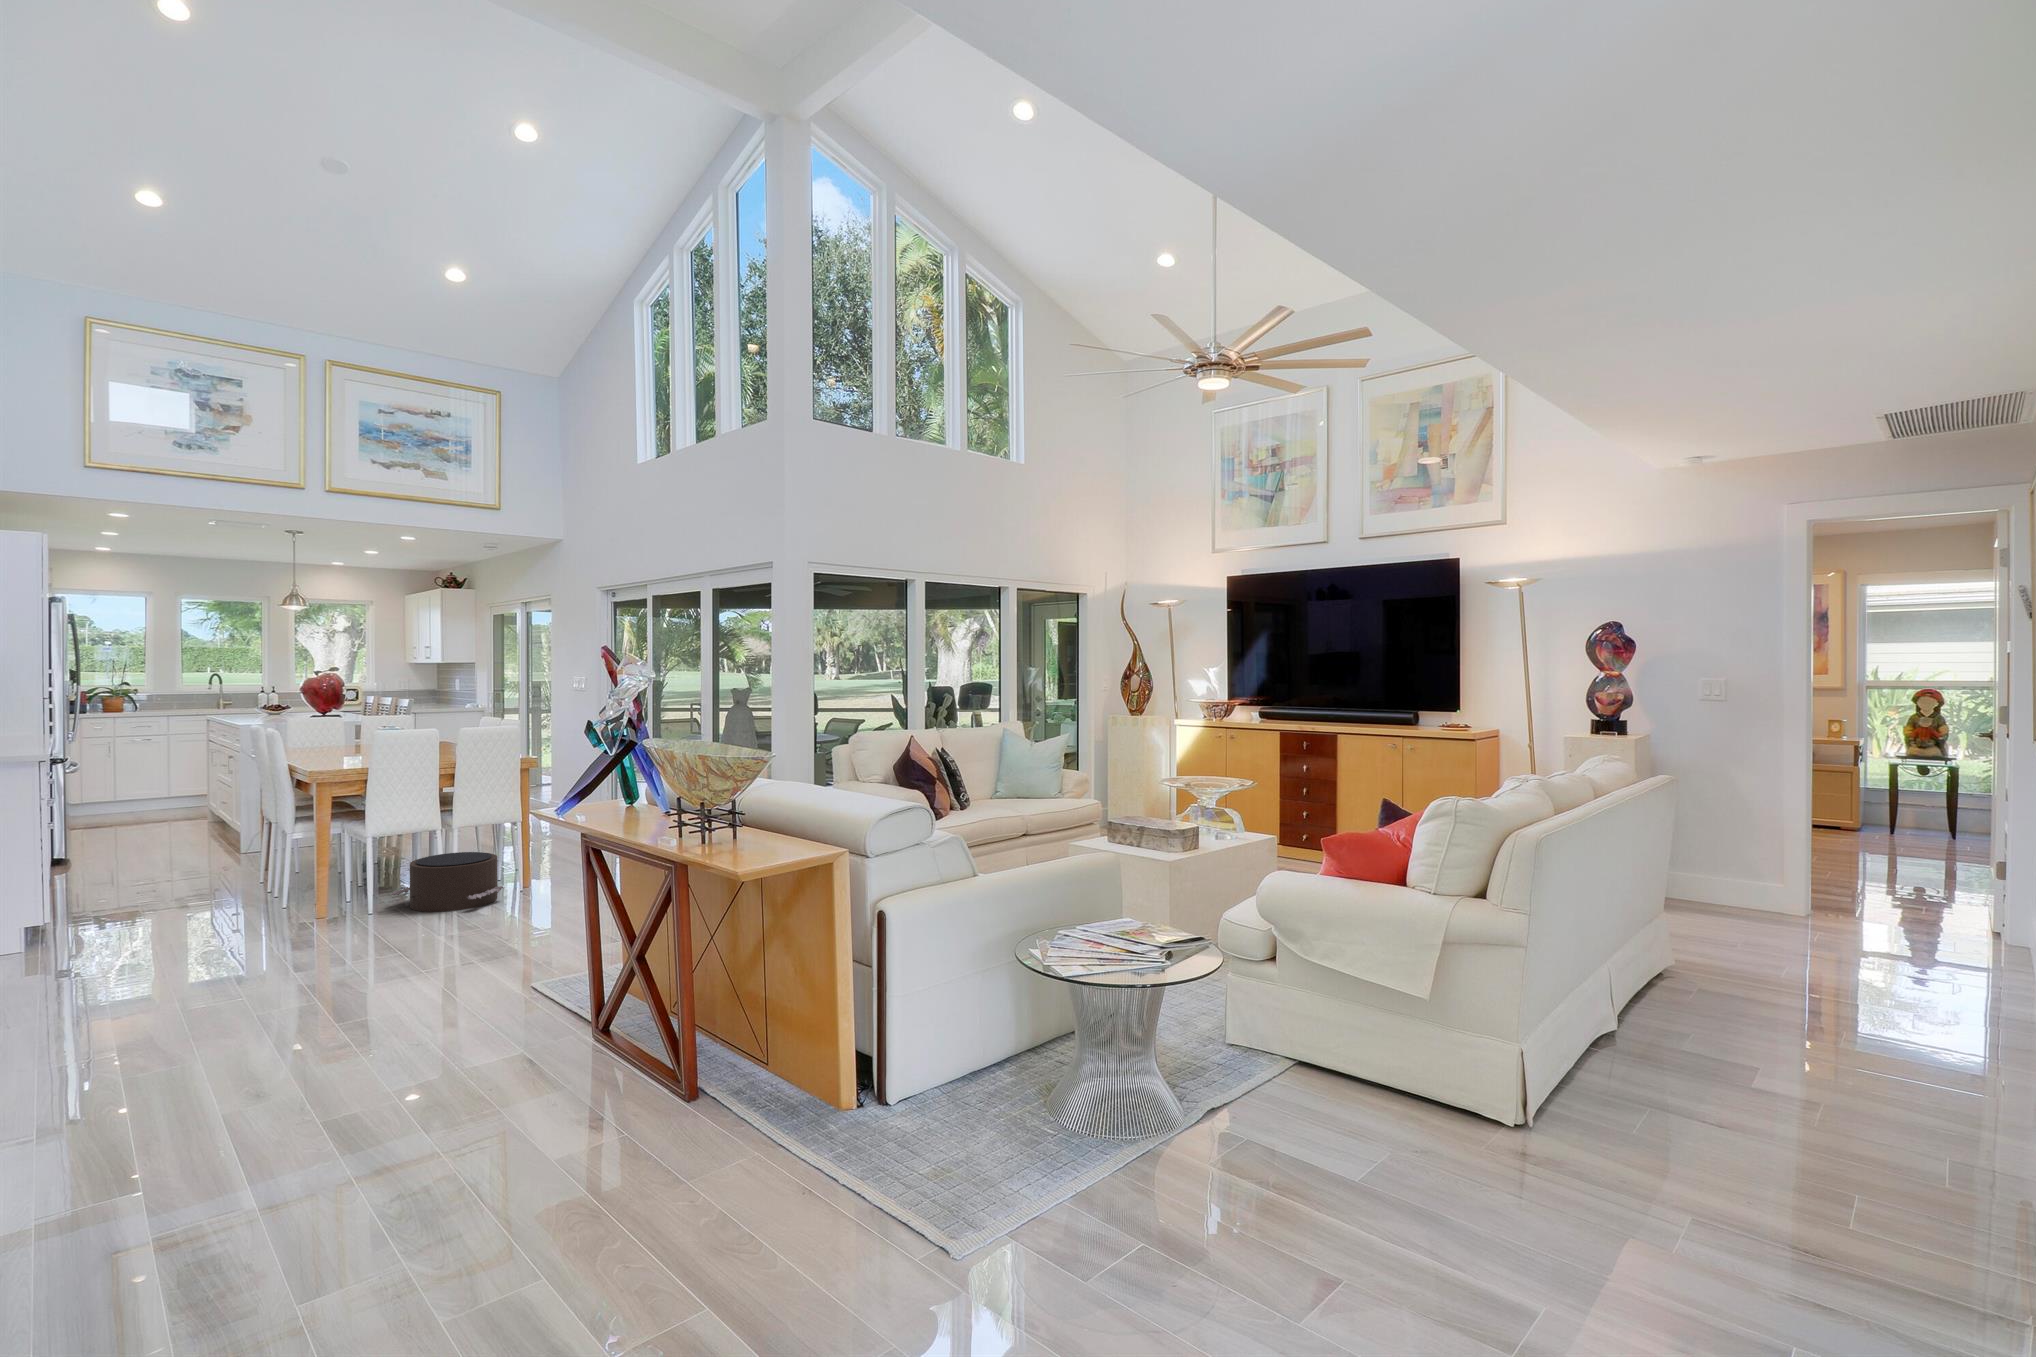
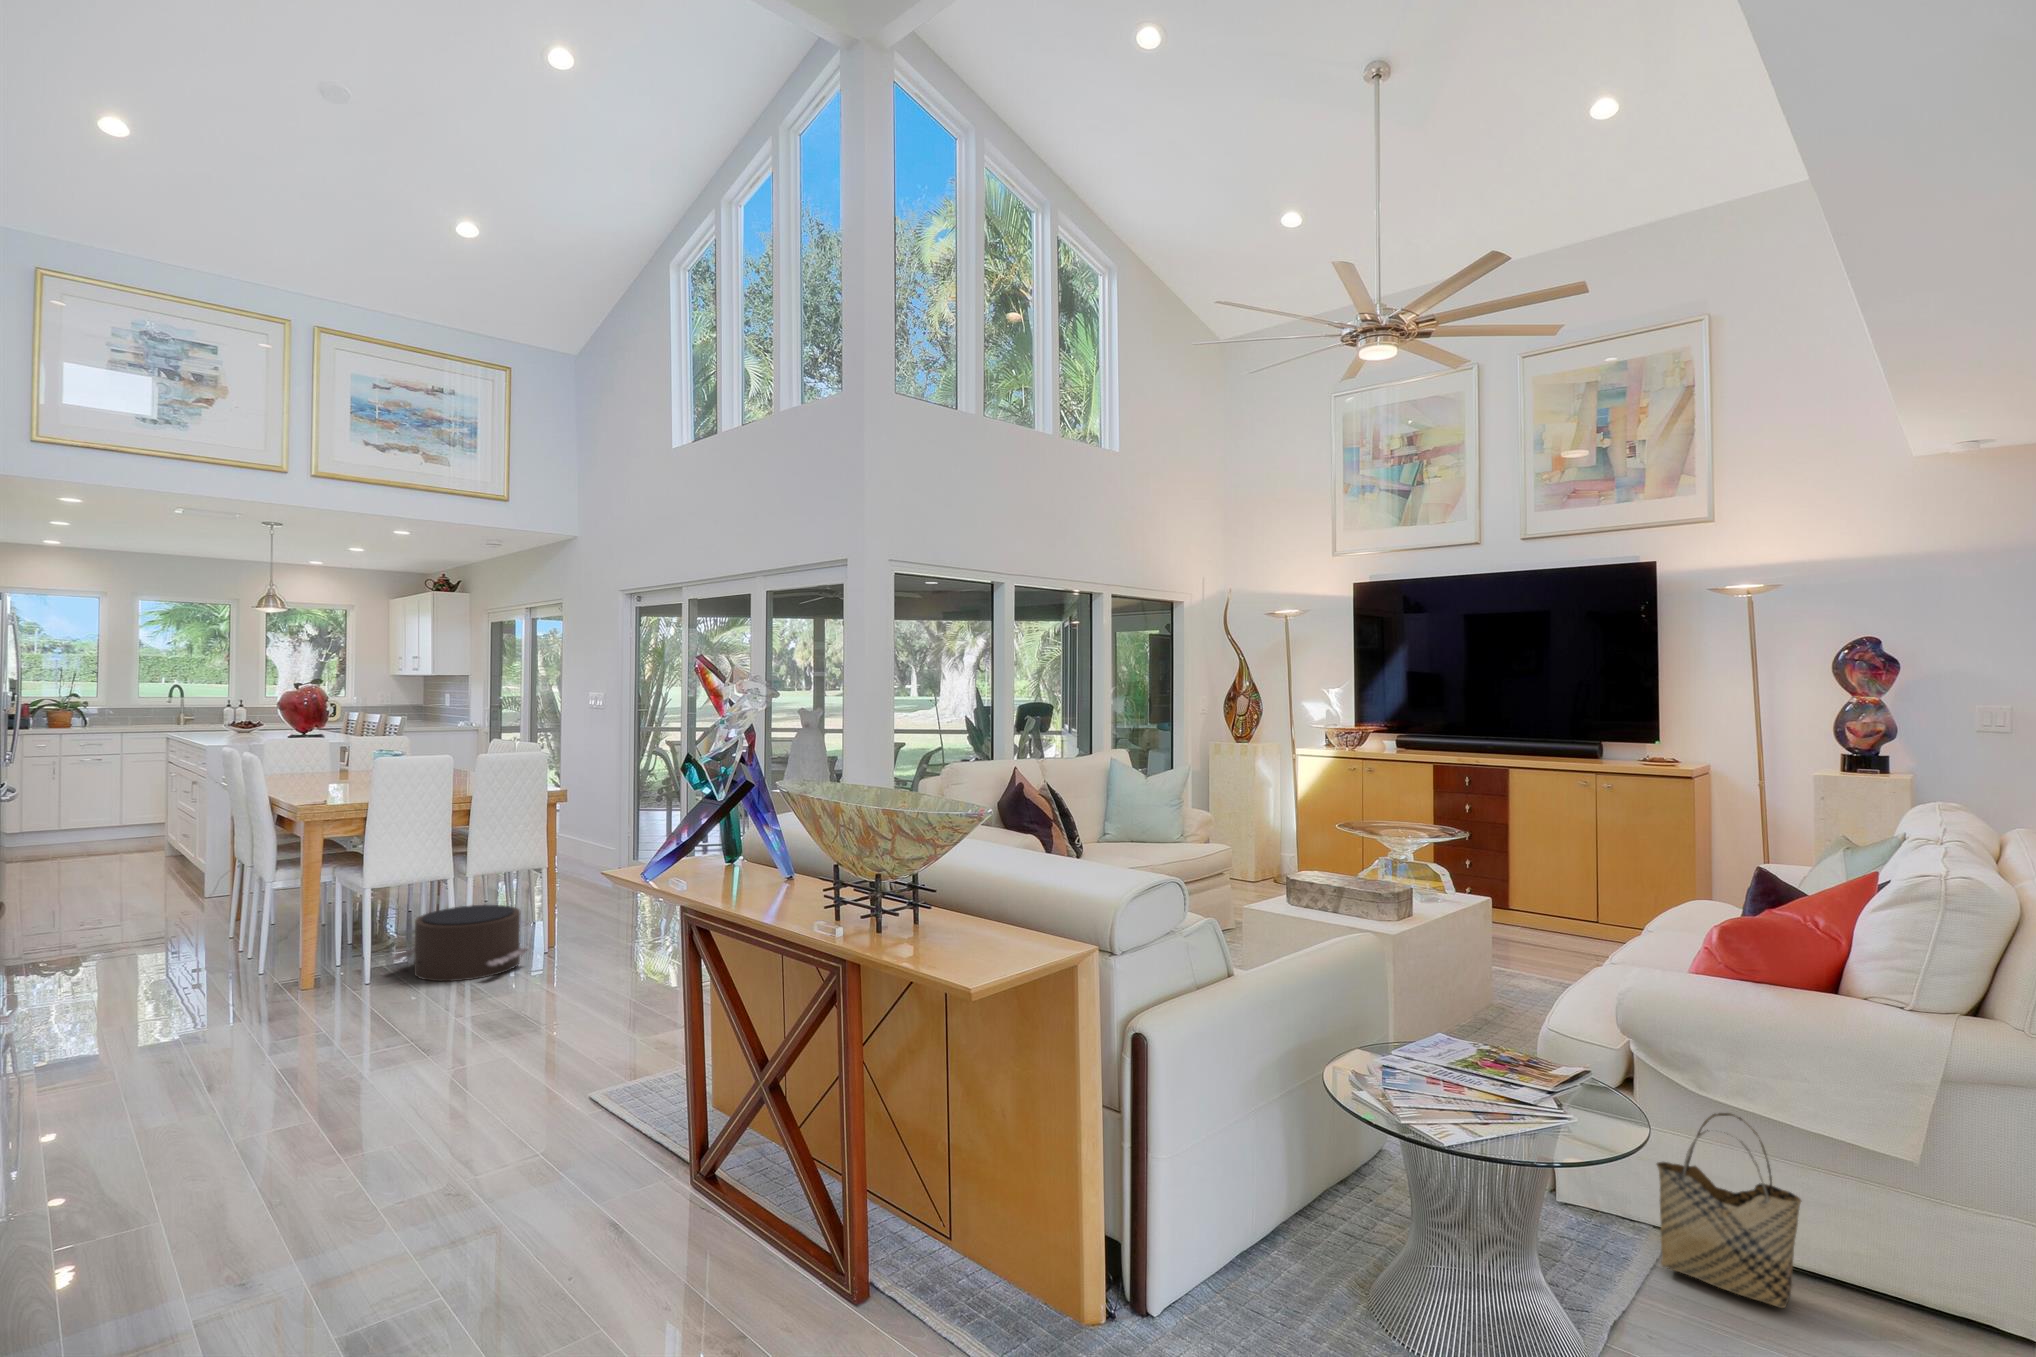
woven basket: none [1267,971,1353,1101] -> present [1657,1113,1801,1308]

